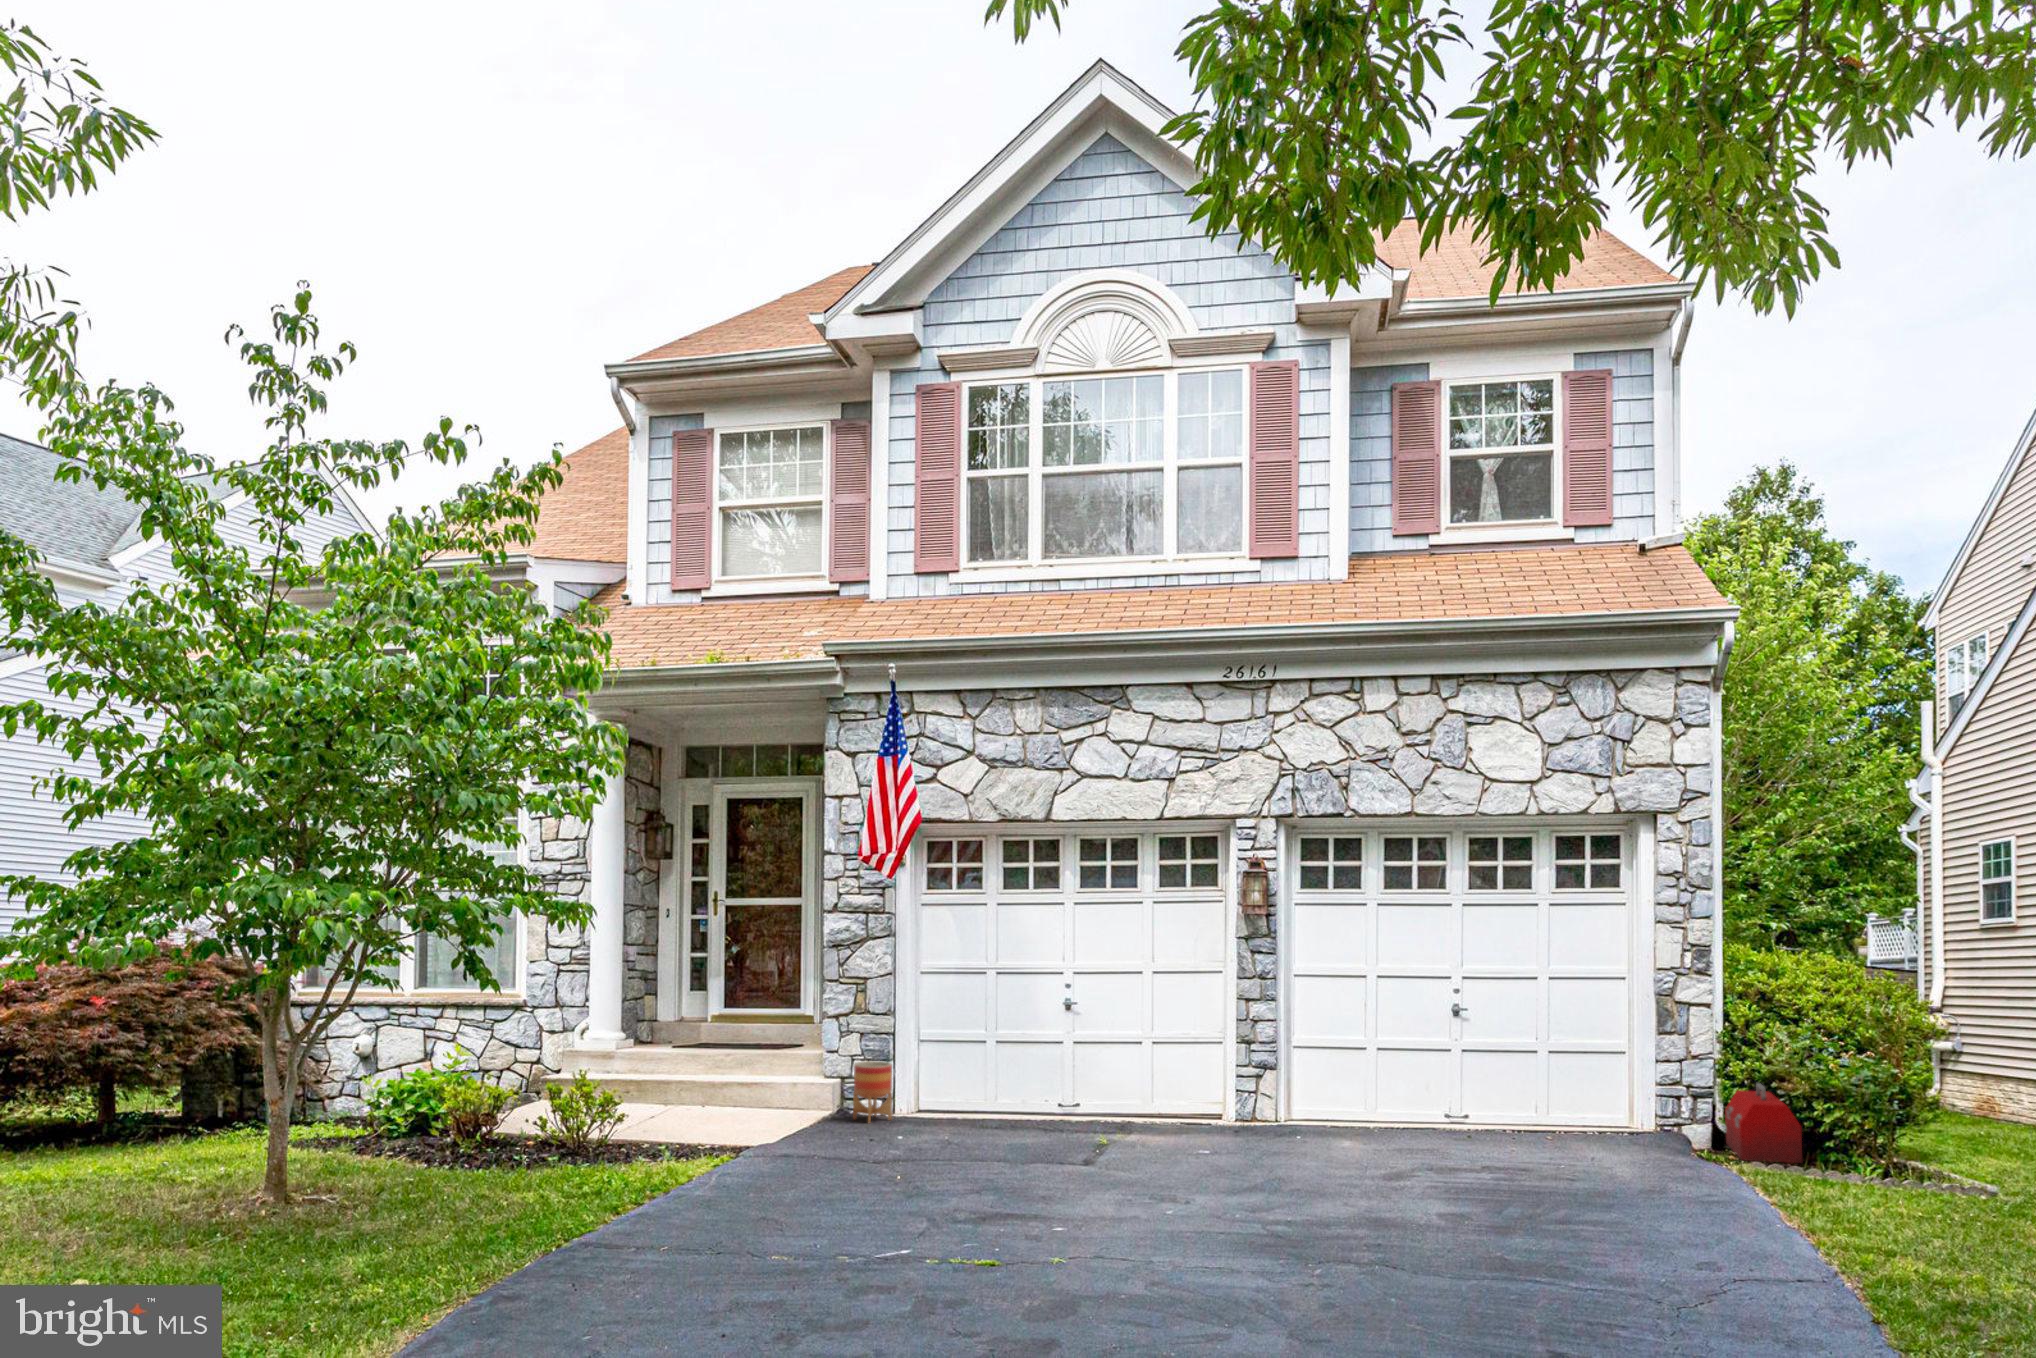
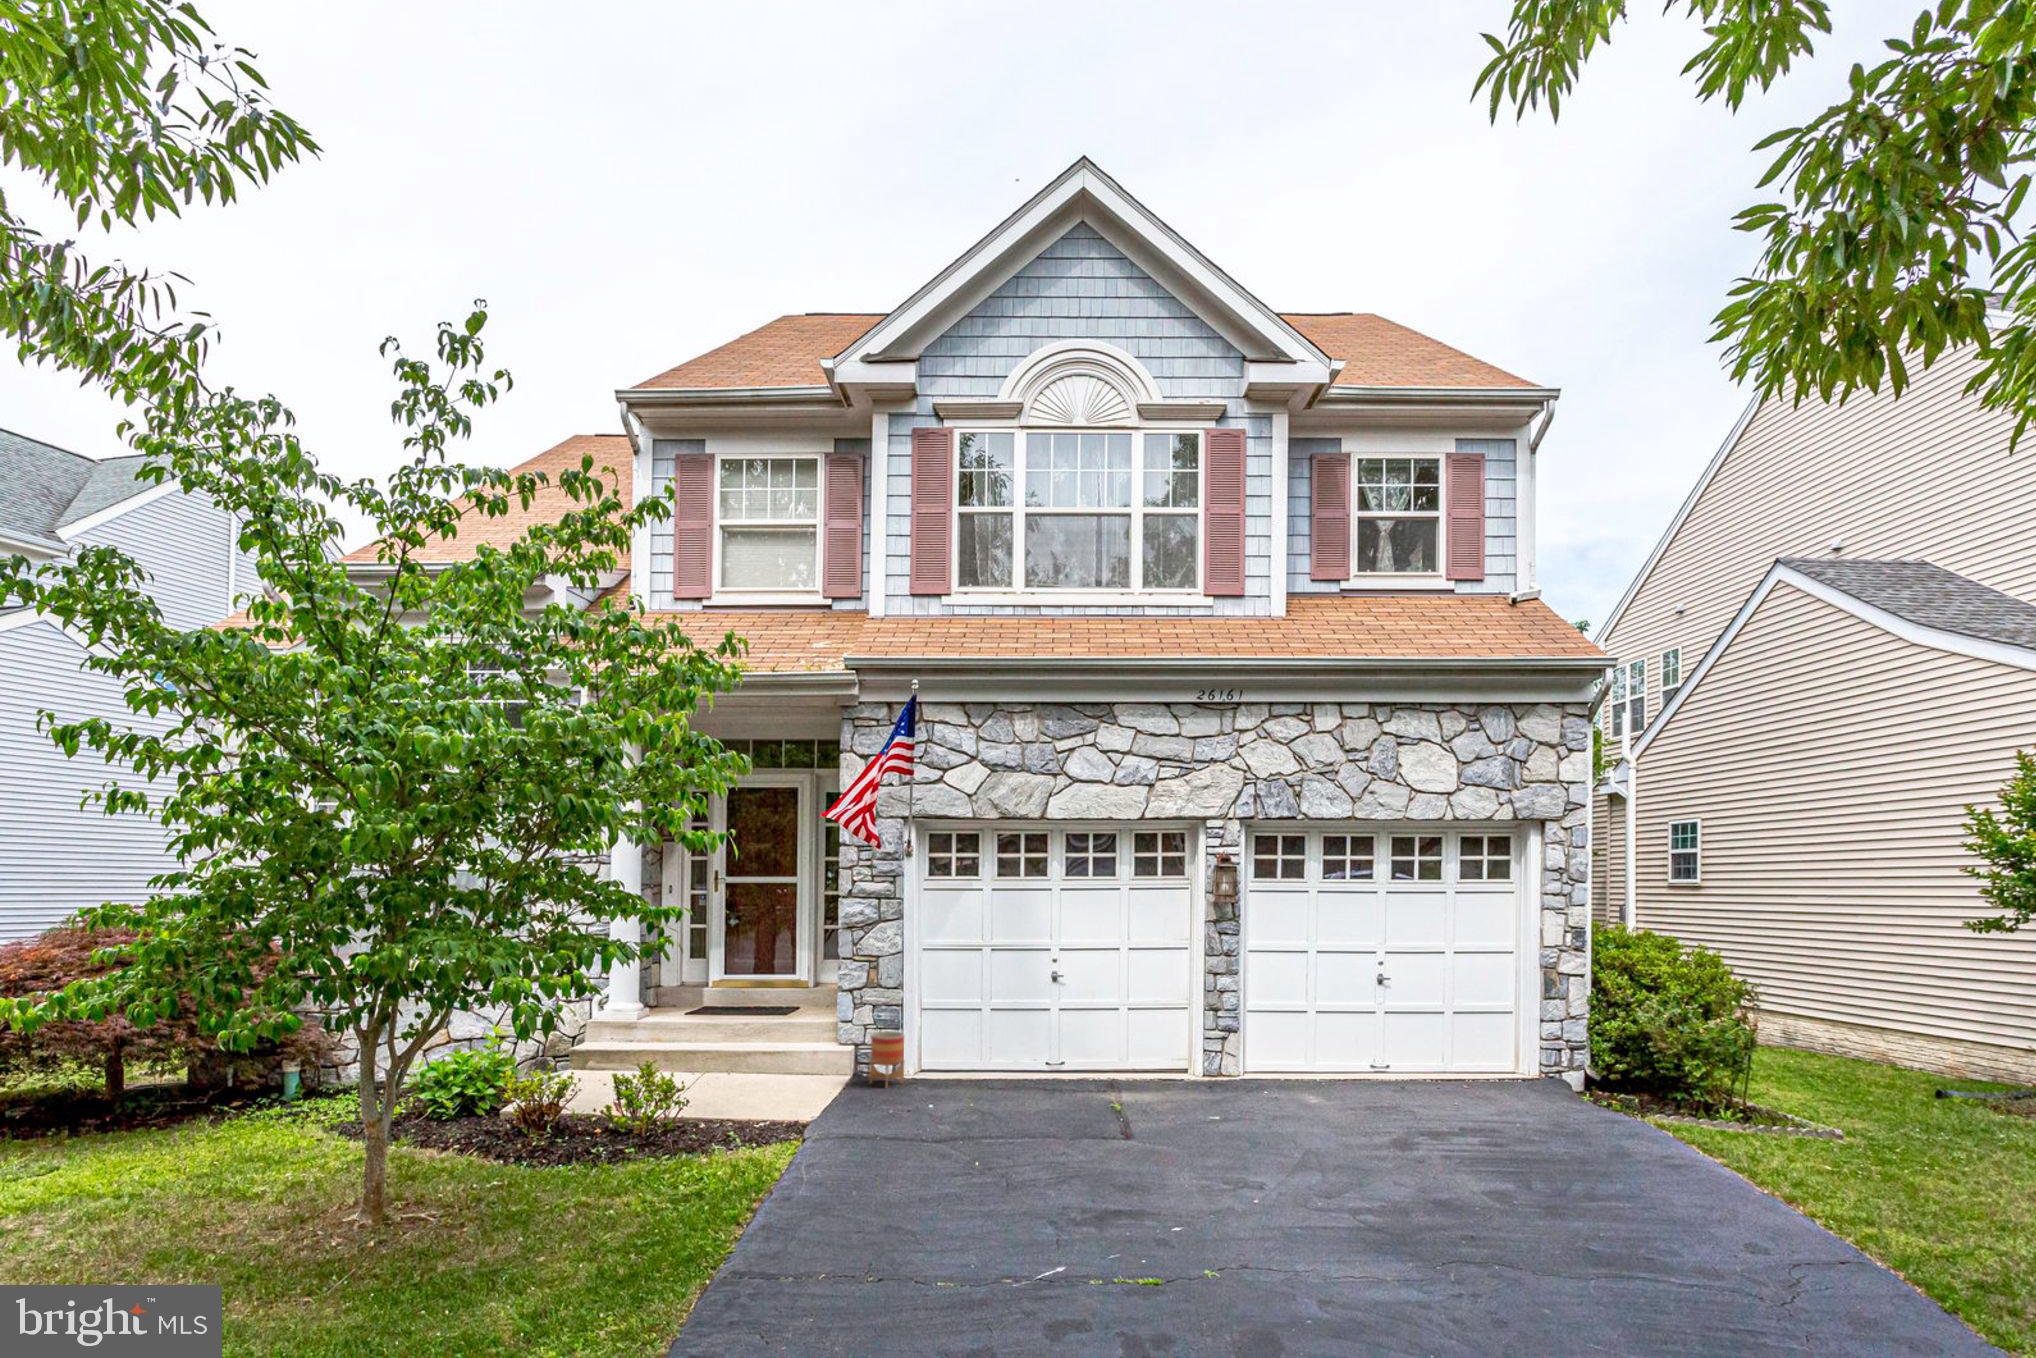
toolbox: present [1725,1083,1802,1163] -> none [1596,1038,1668,1105]

